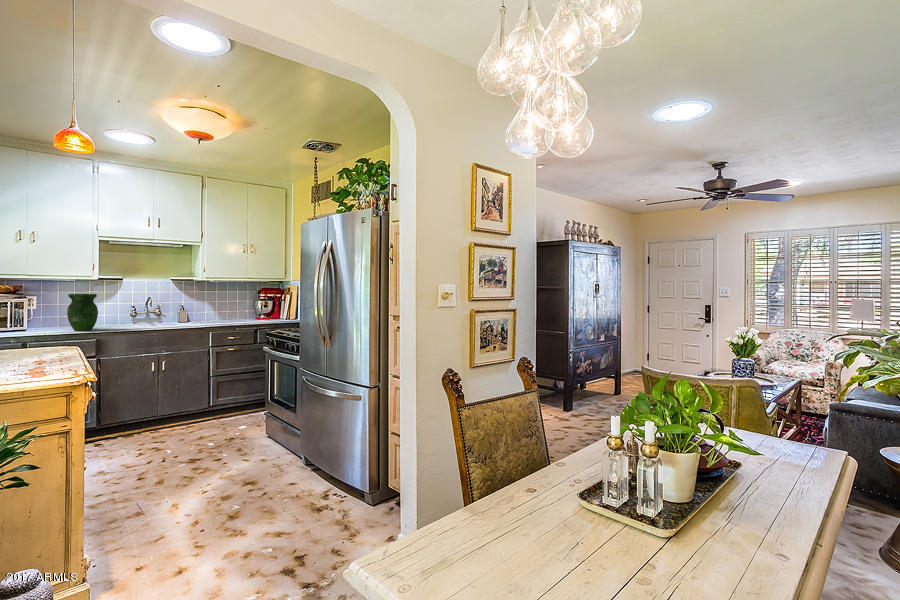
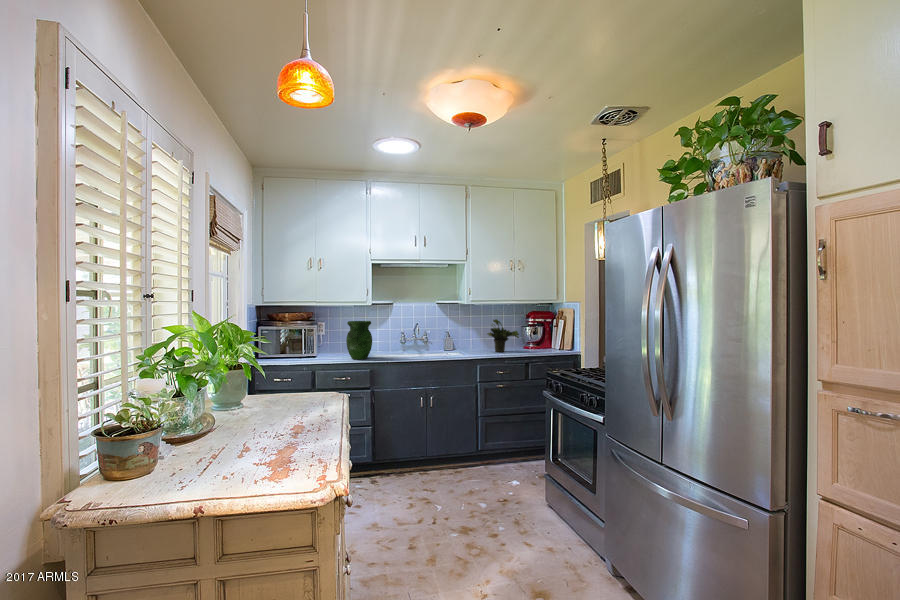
potted plant: none [221,294,252,323] -> present [487,319,519,352]

